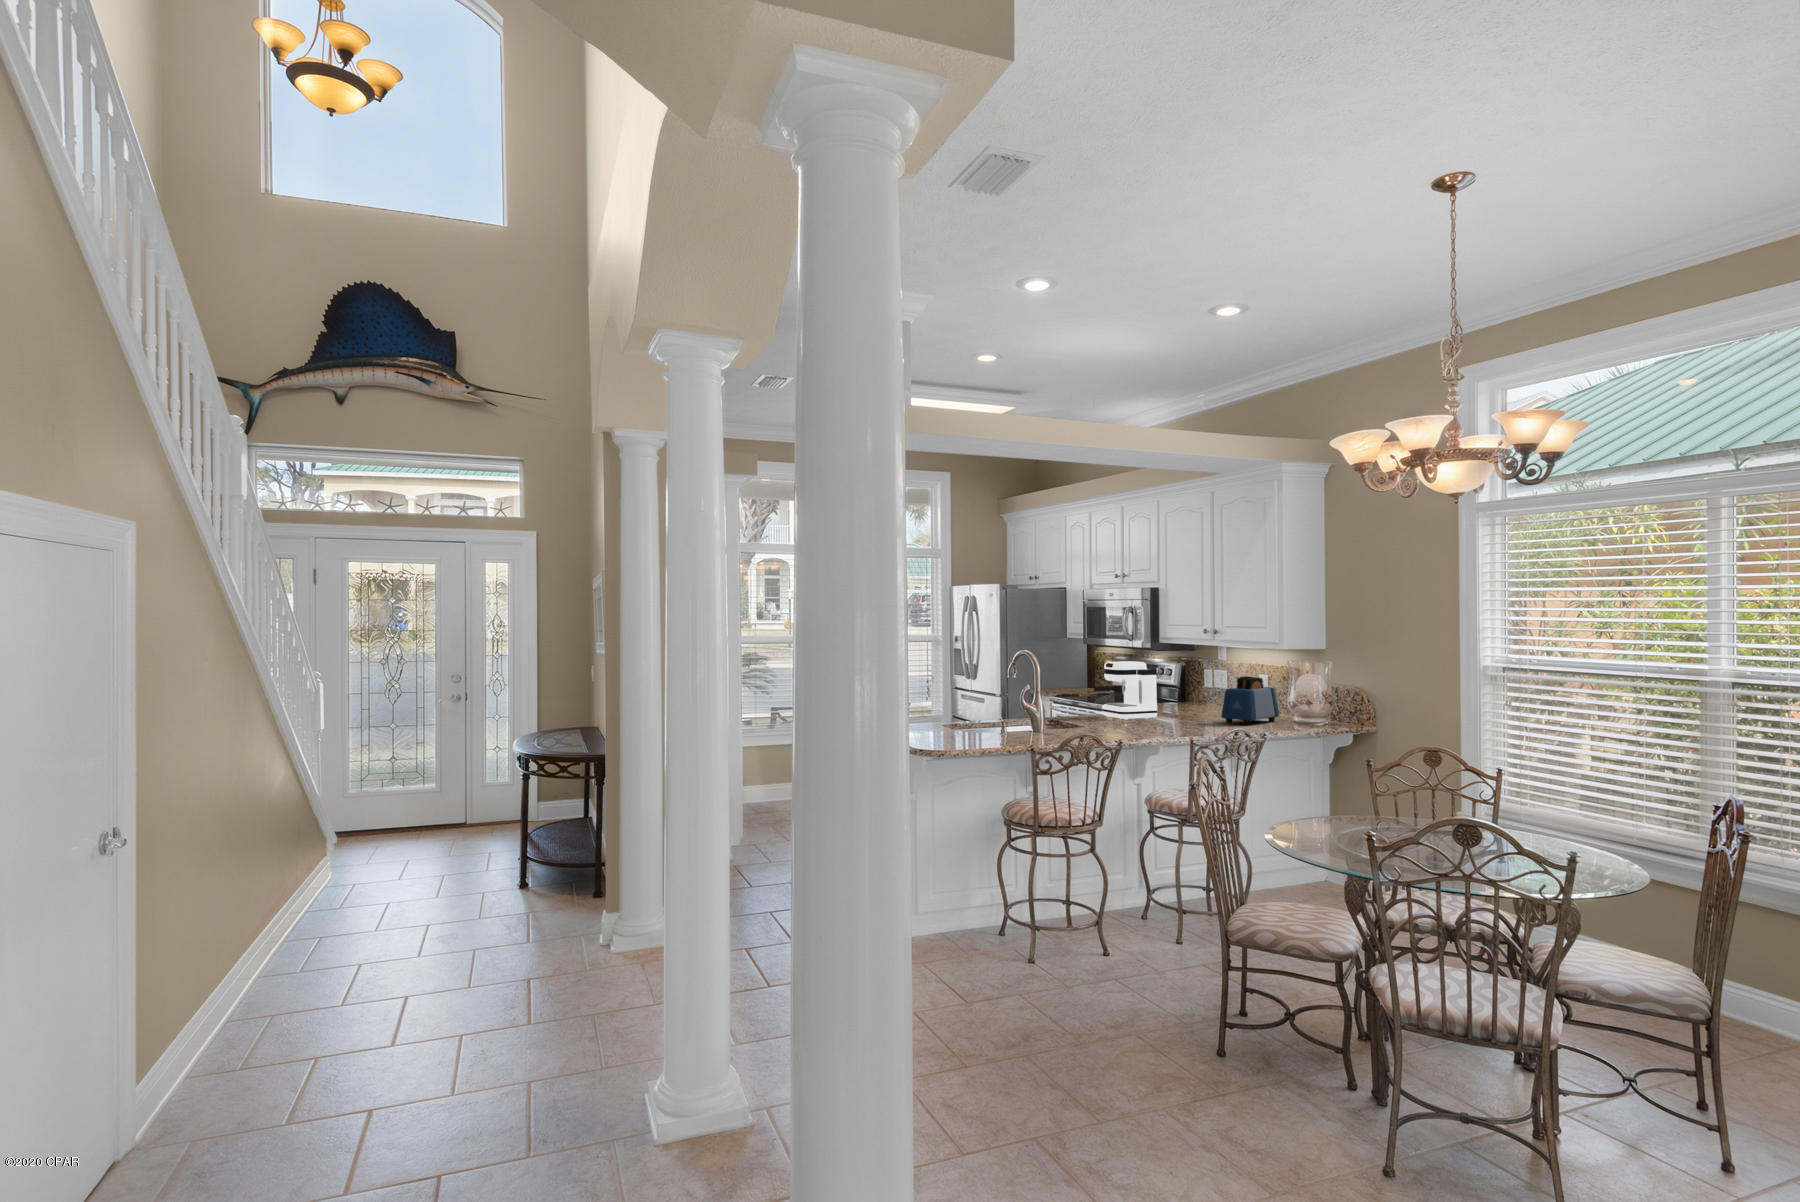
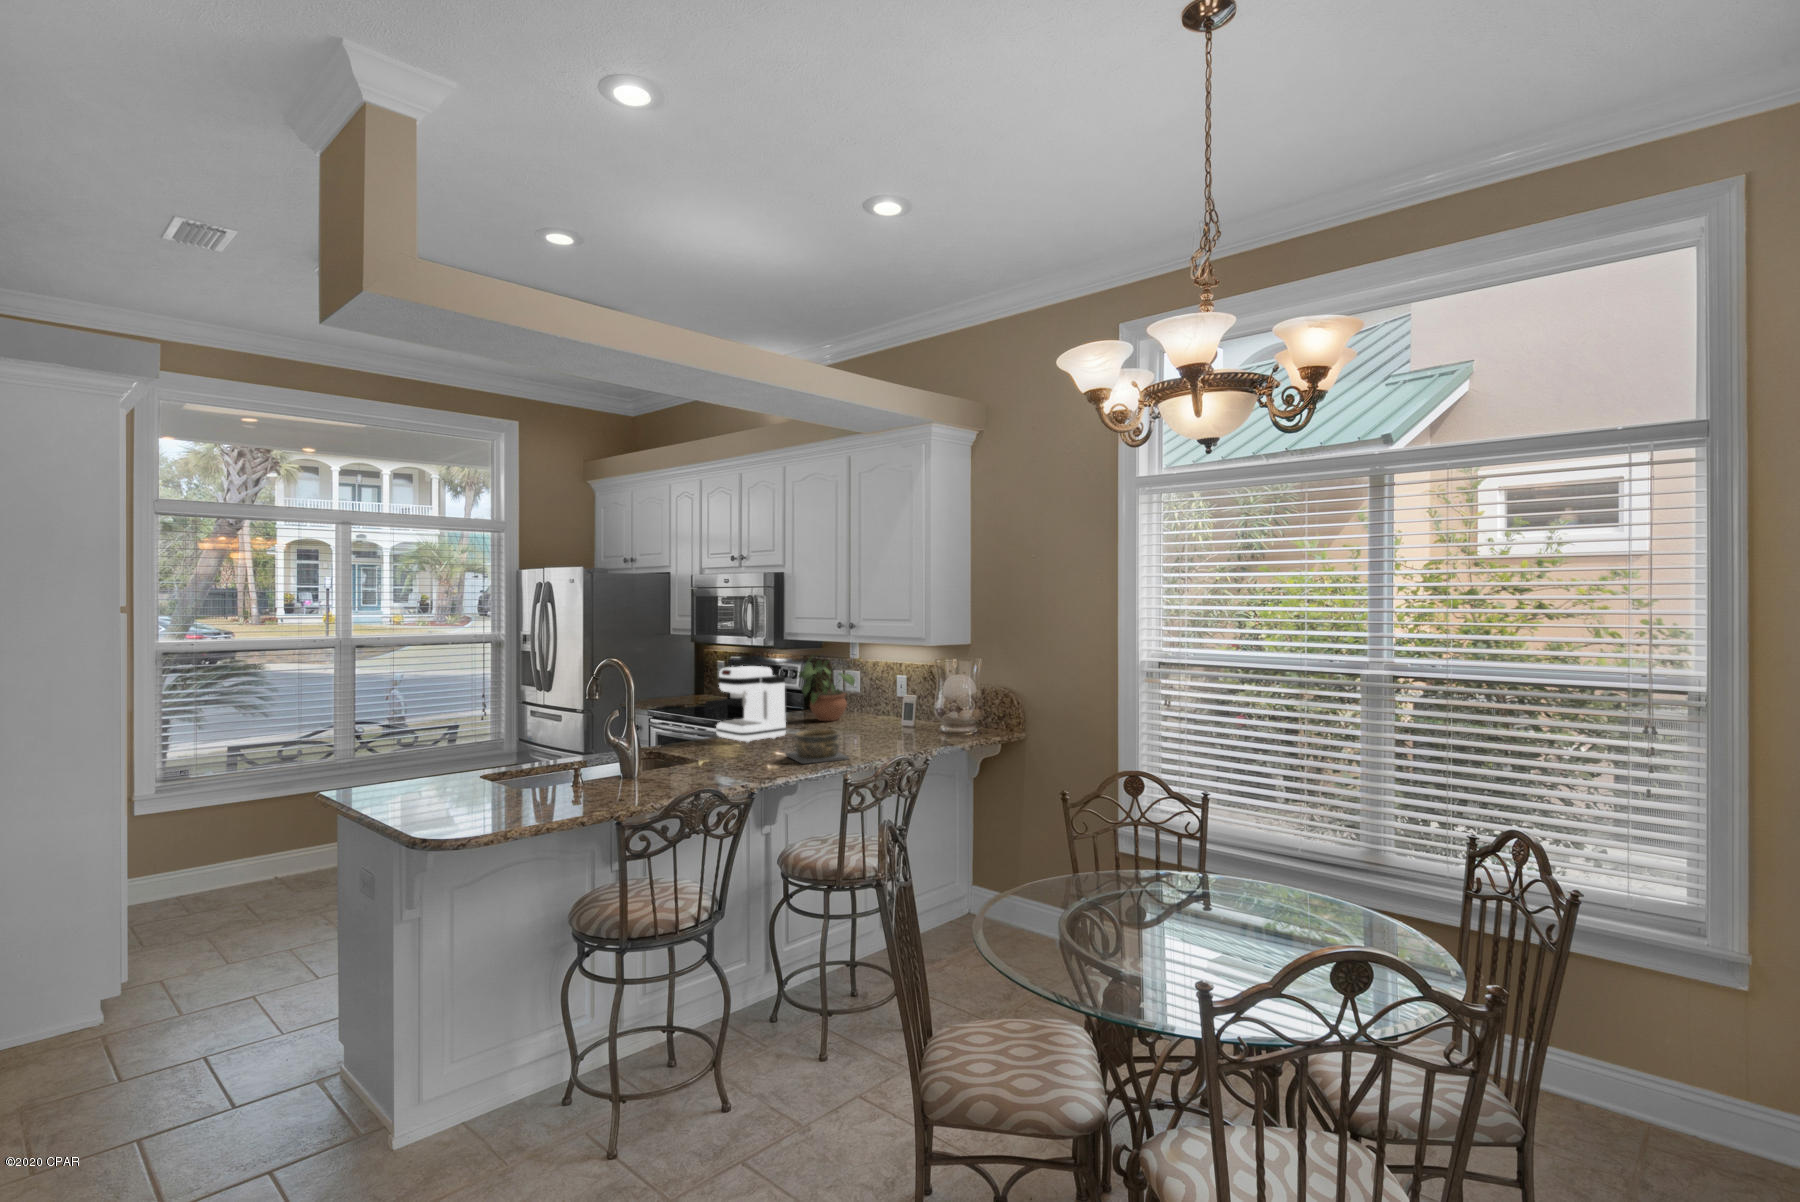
potted plant: none [1169,654,1222,711] -> present [798,657,855,721]
toaster: present [1221,677,1279,725] -> none [866,682,929,744]
bowl: none [1153,709,1201,732] -> present [786,729,849,764]

